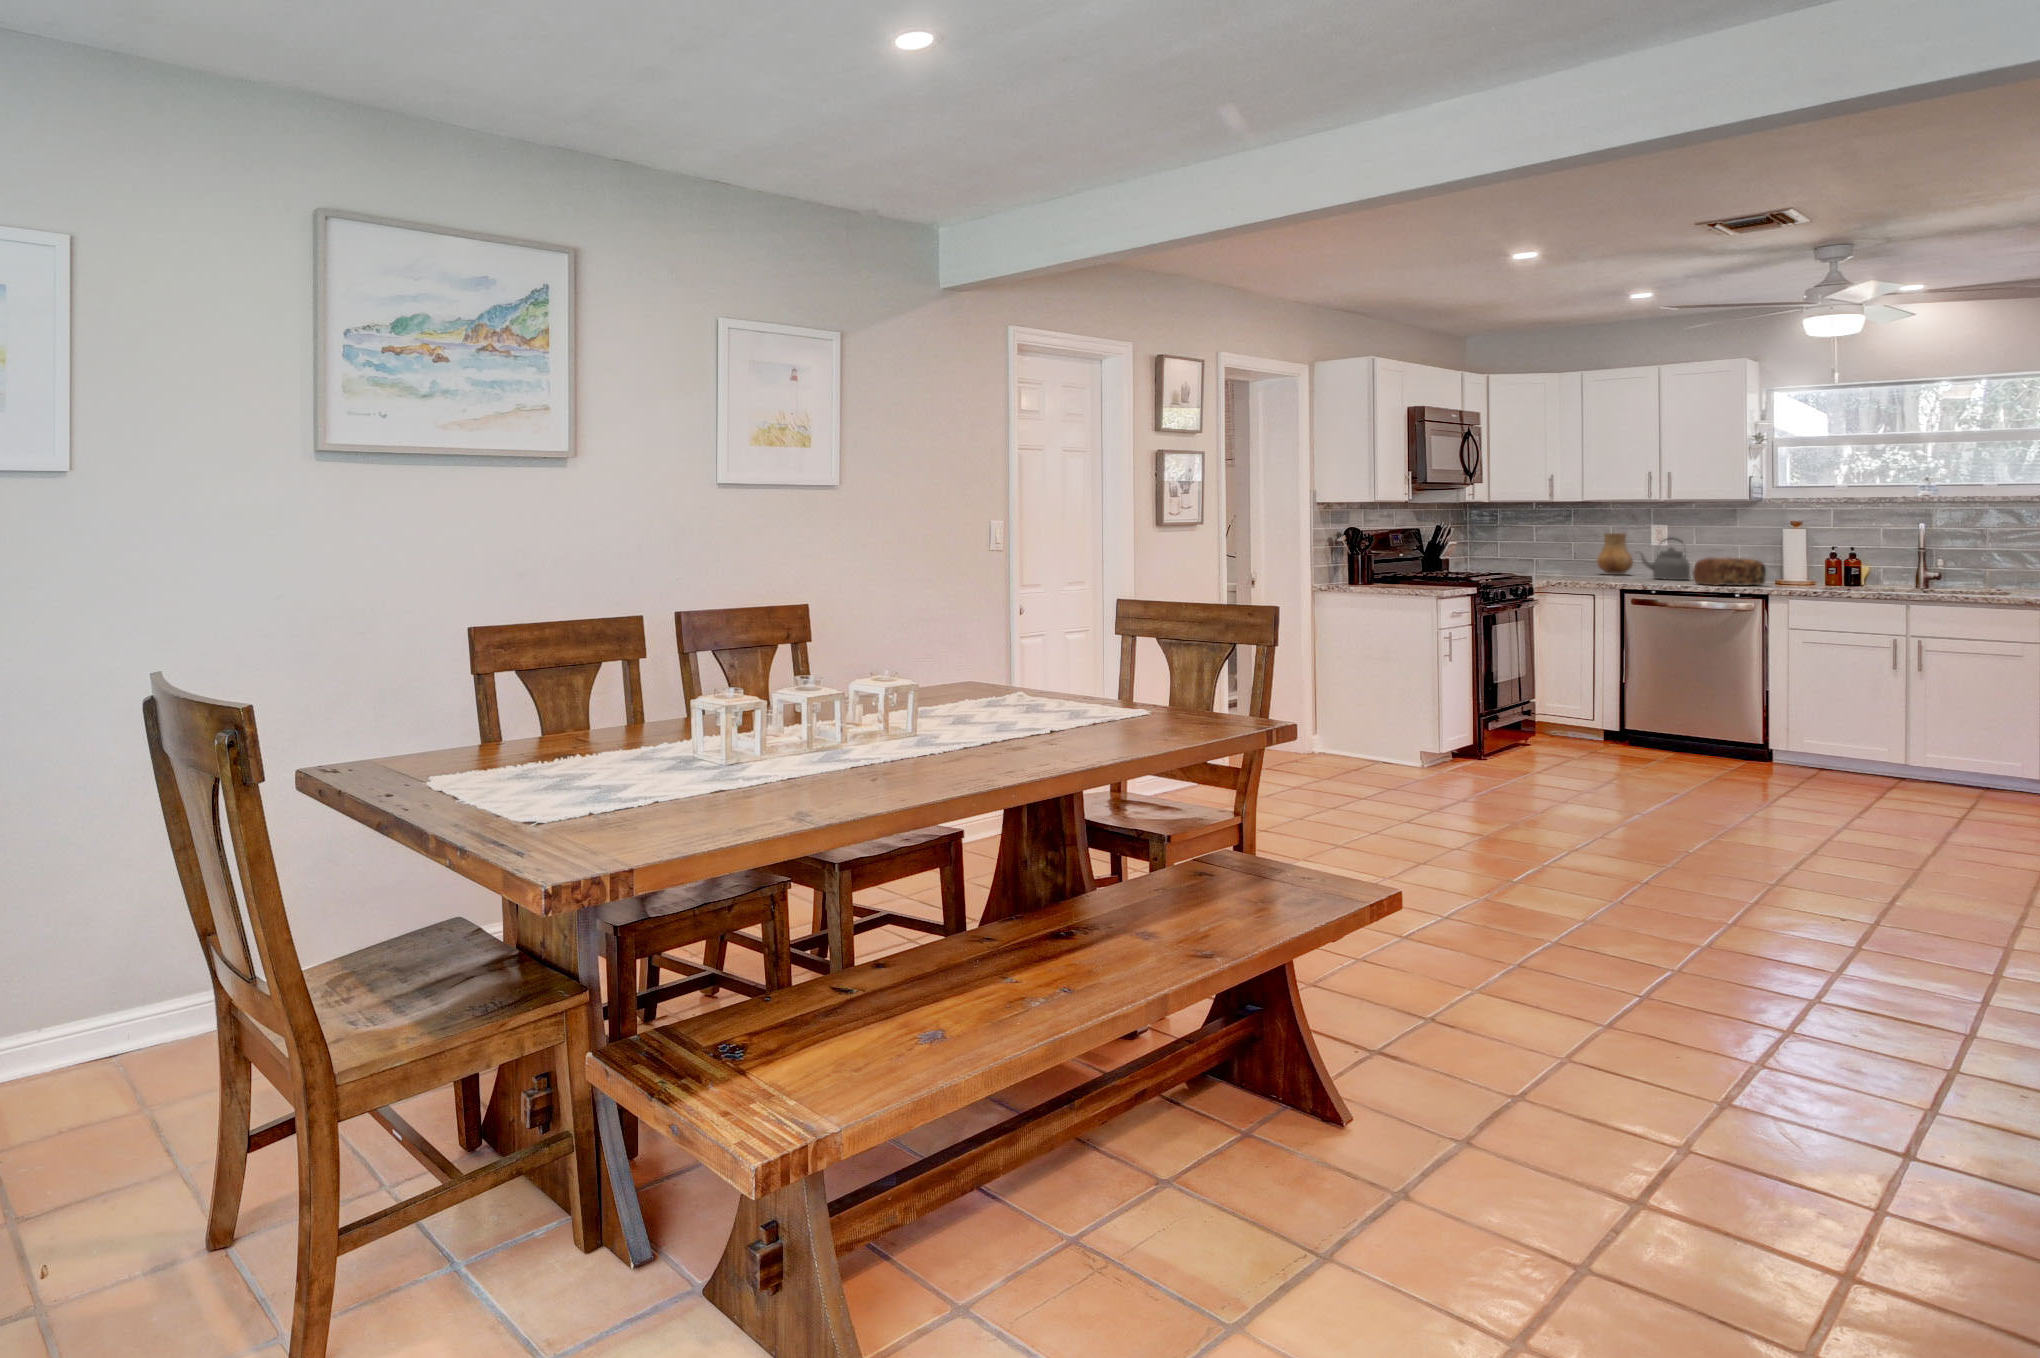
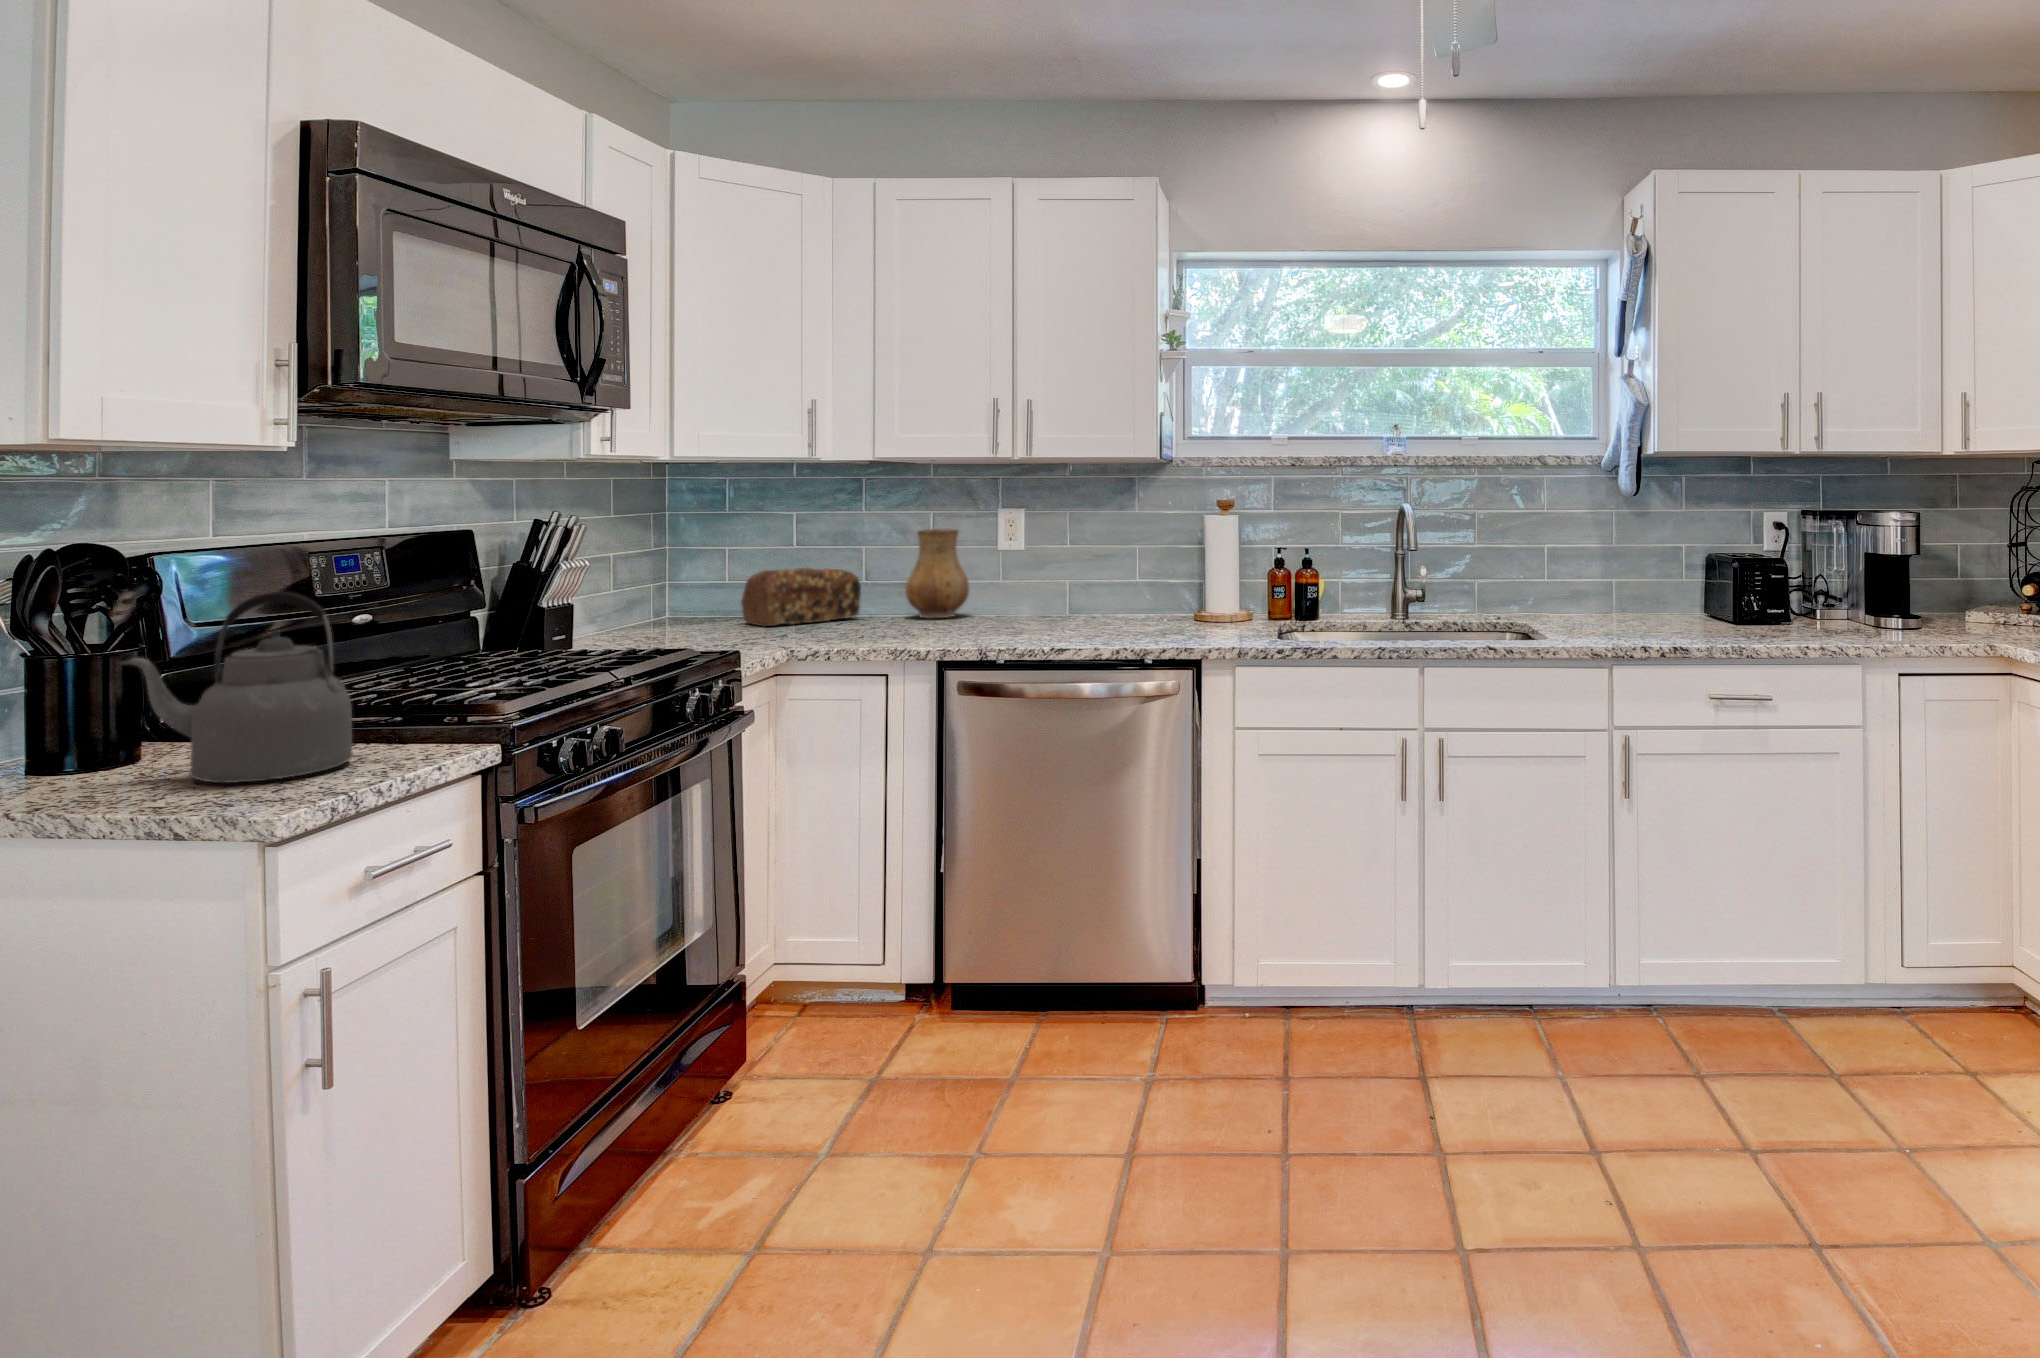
kettle: present [1636,538,1690,580] -> present [122,592,353,783]
bread loaf: present [1692,558,1766,586] -> present [741,568,861,627]

